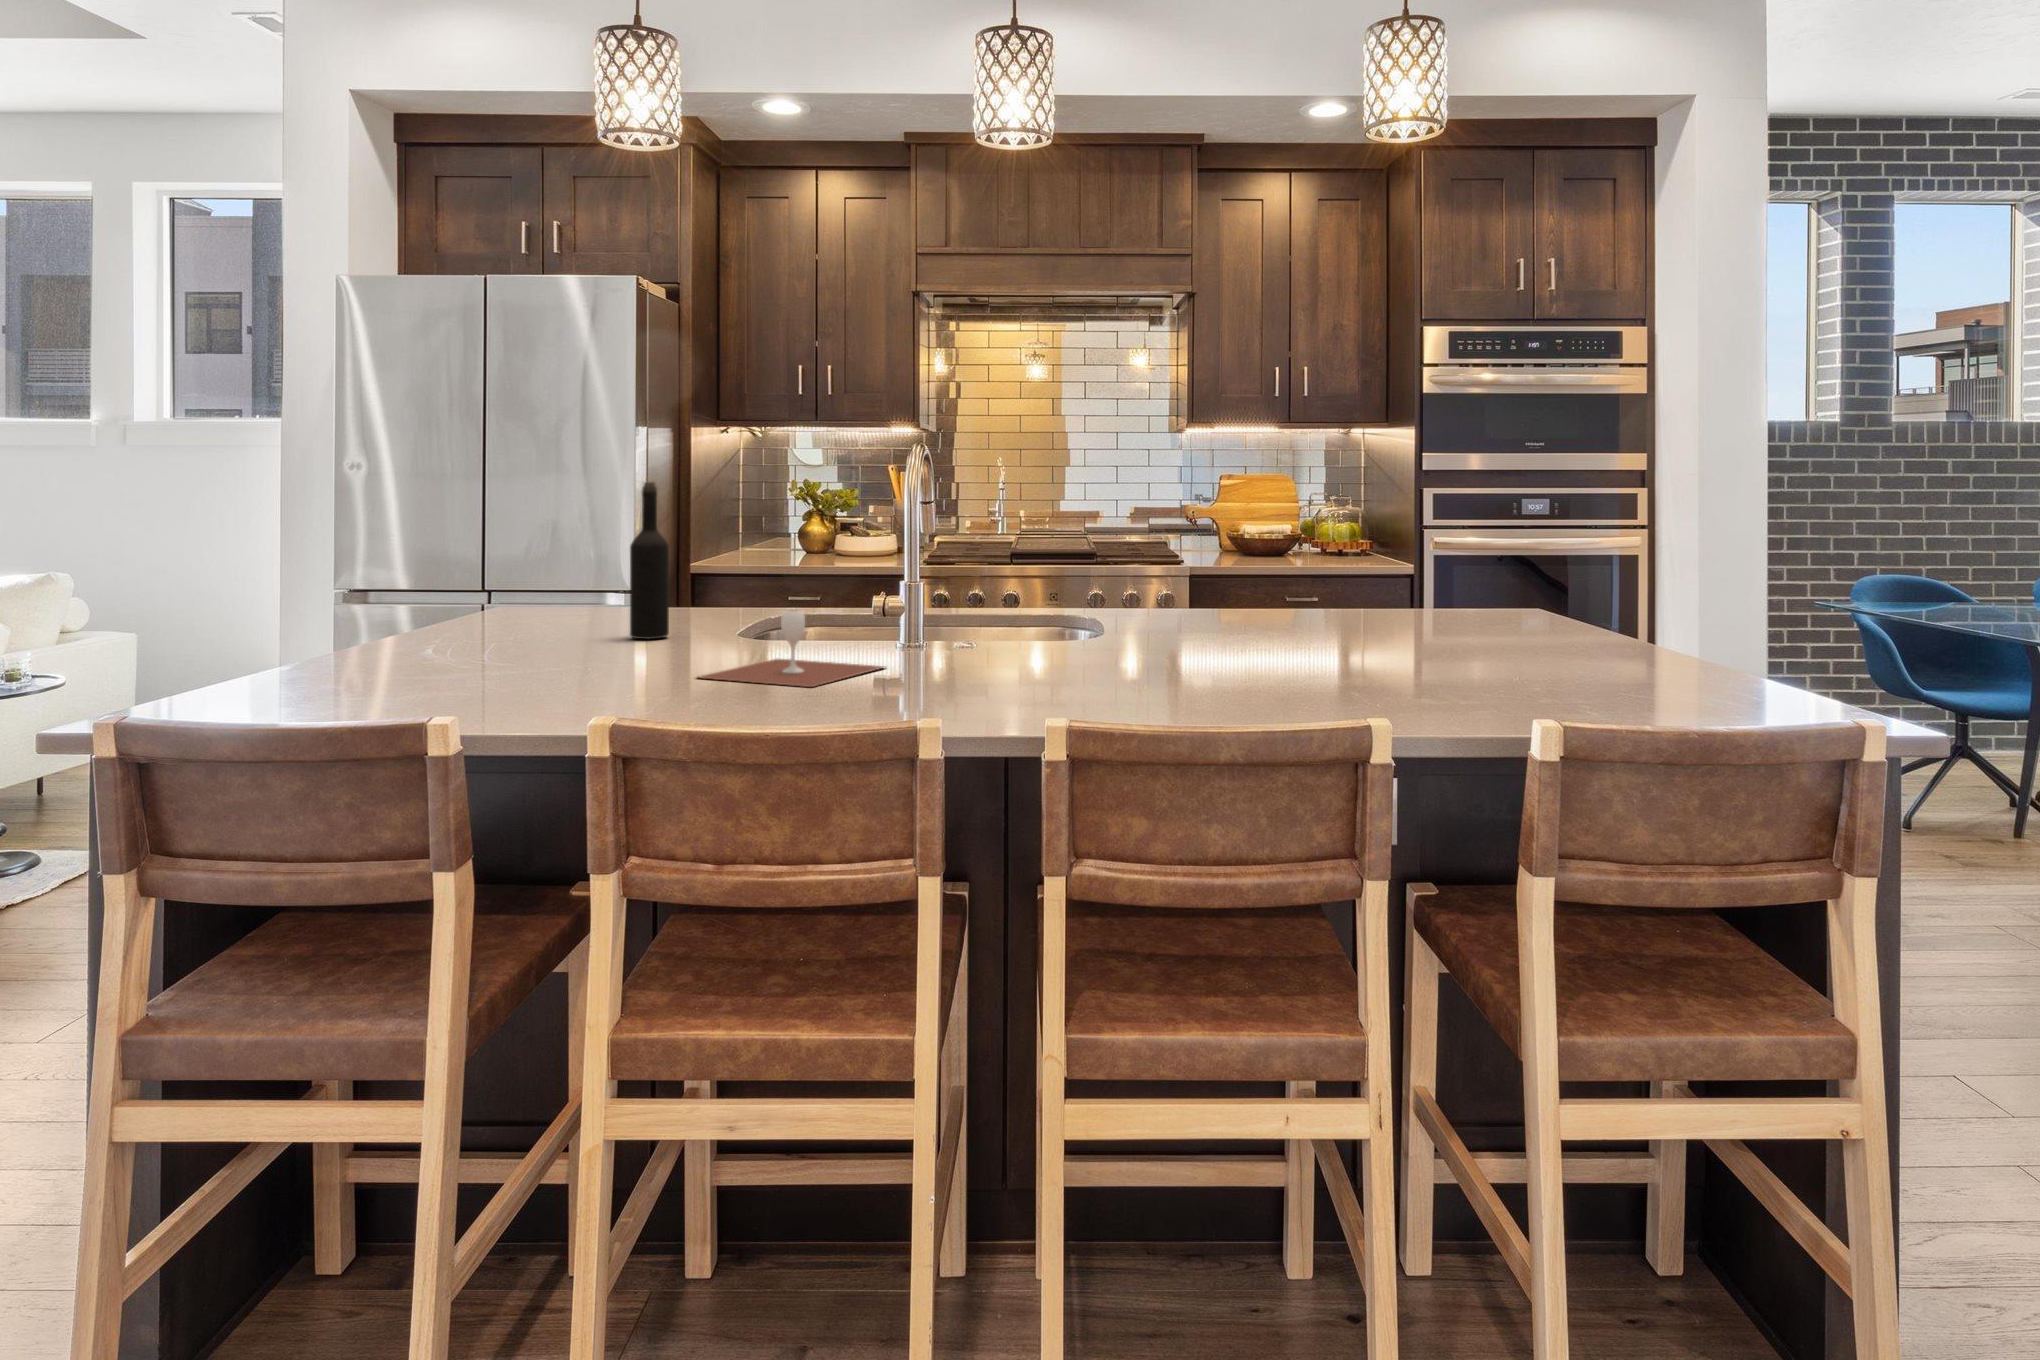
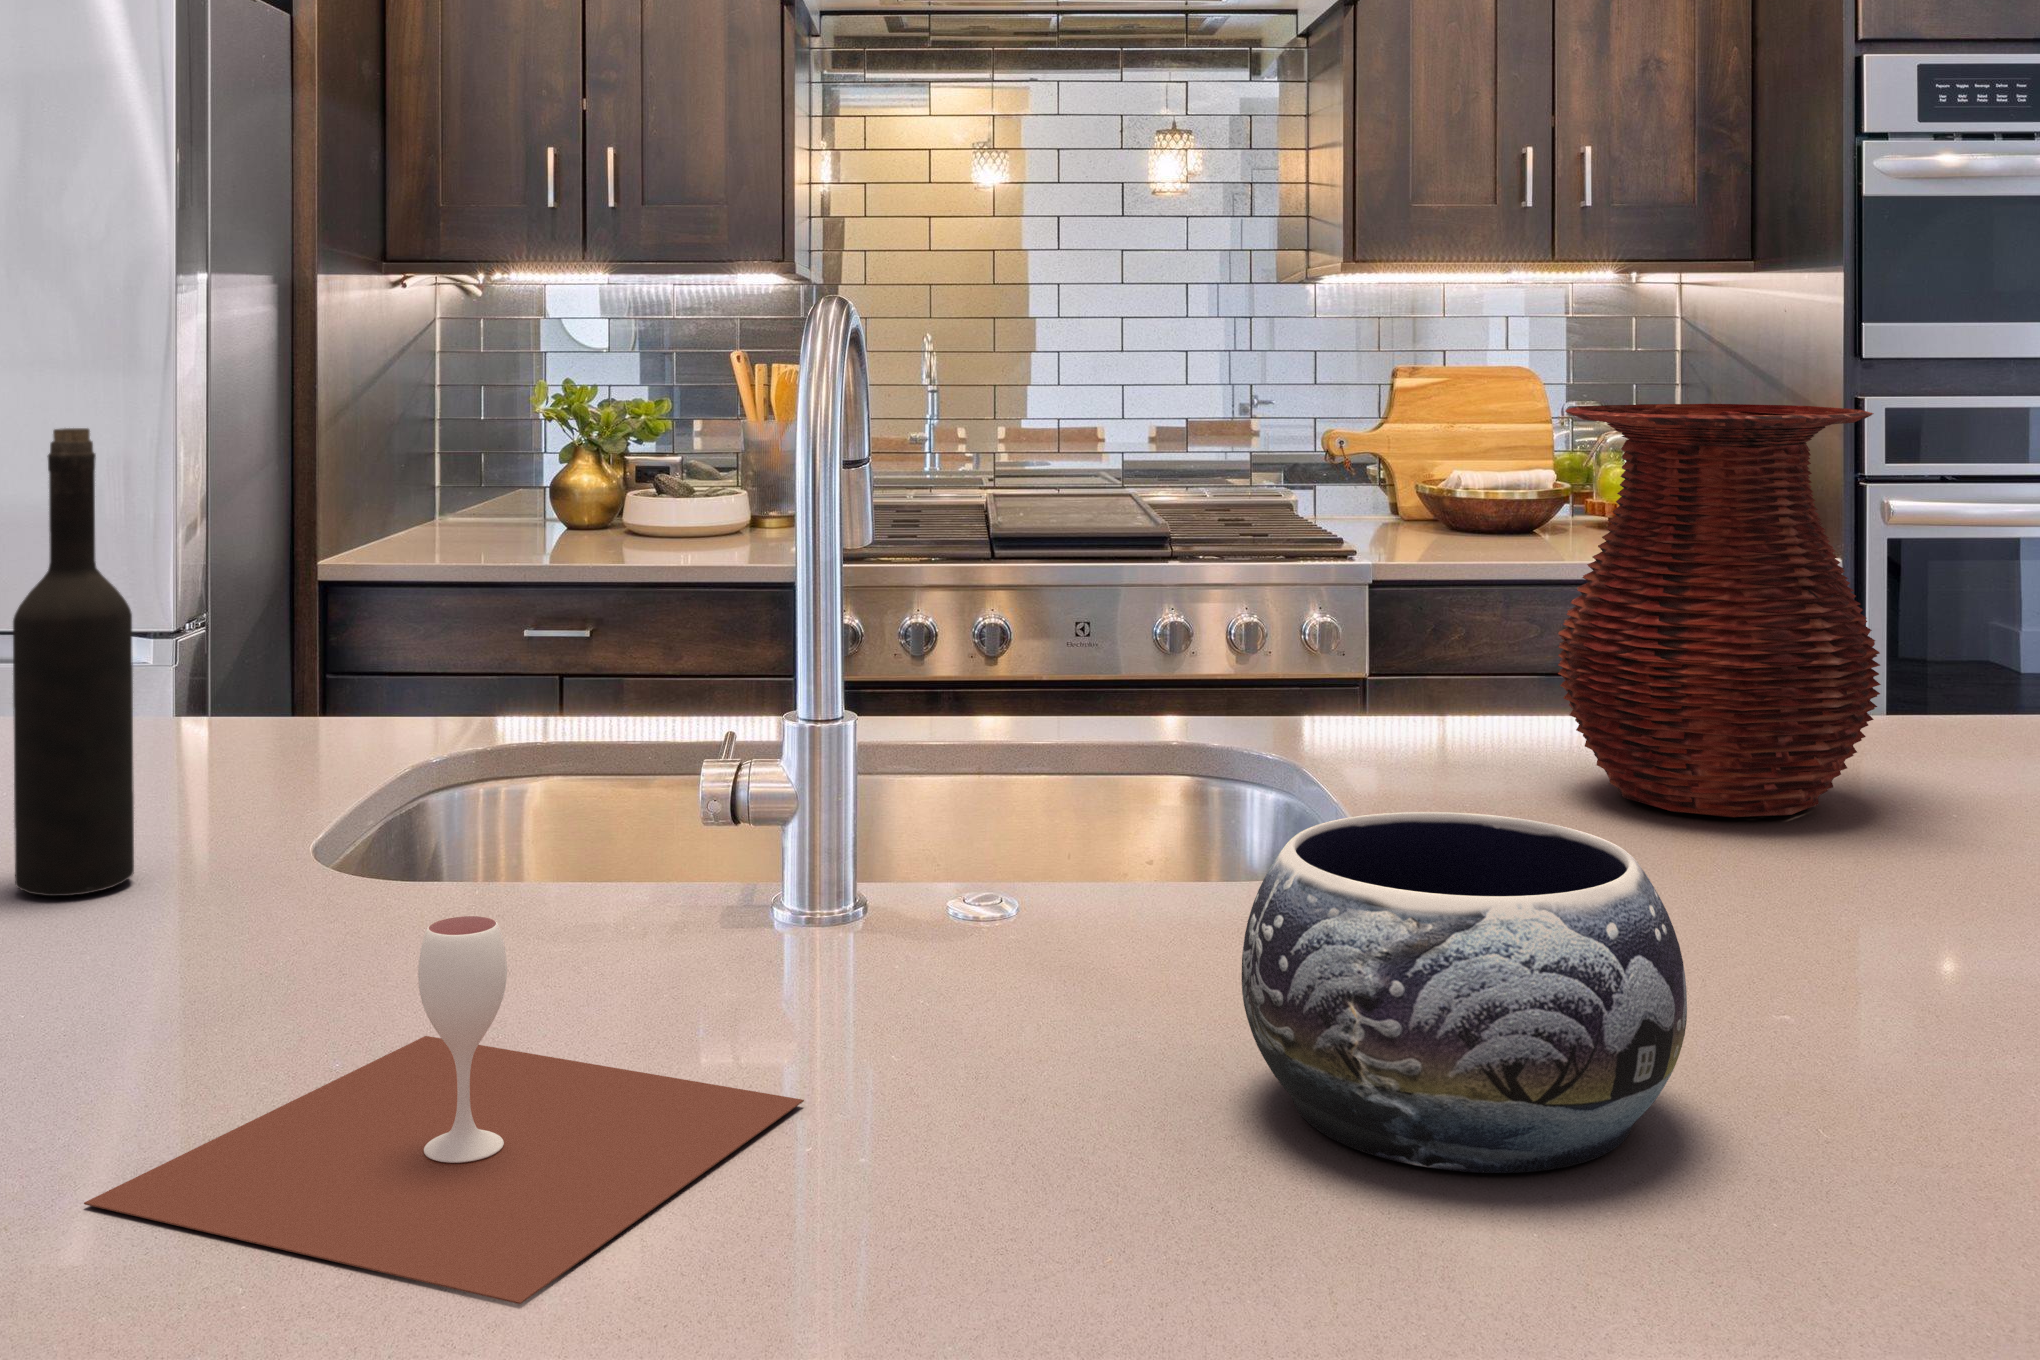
vase: none [1179,481,1291,627] -> present [1558,404,1881,817]
decorative bowl: none [1012,591,1133,675] -> present [1242,812,1687,1173]

